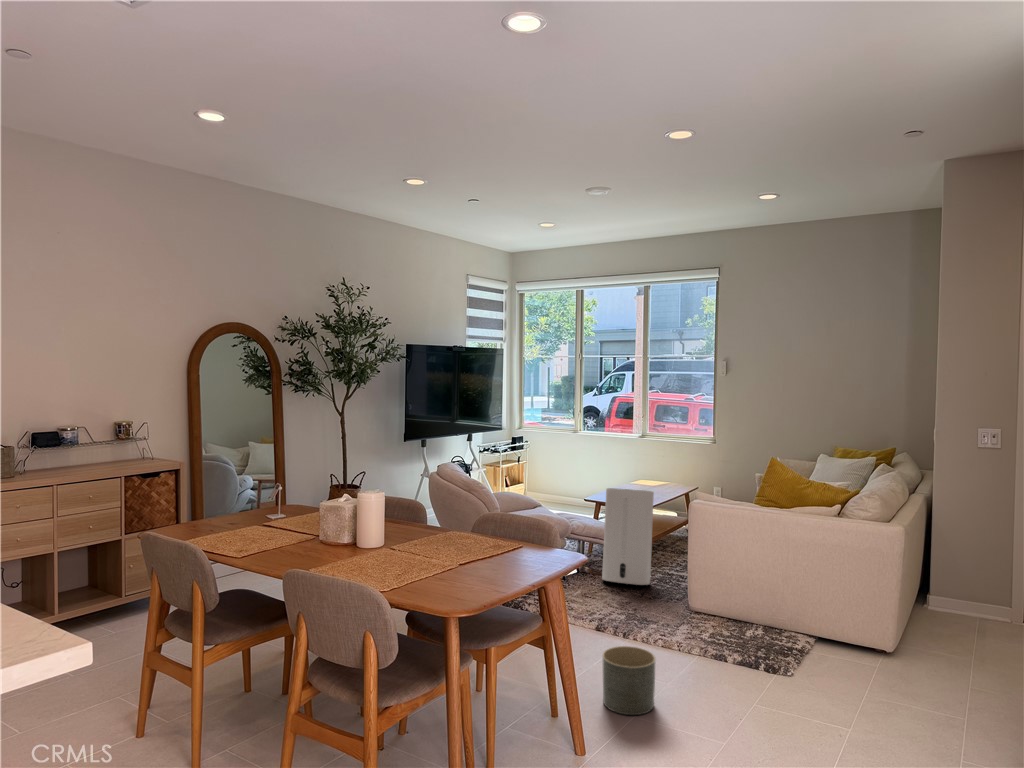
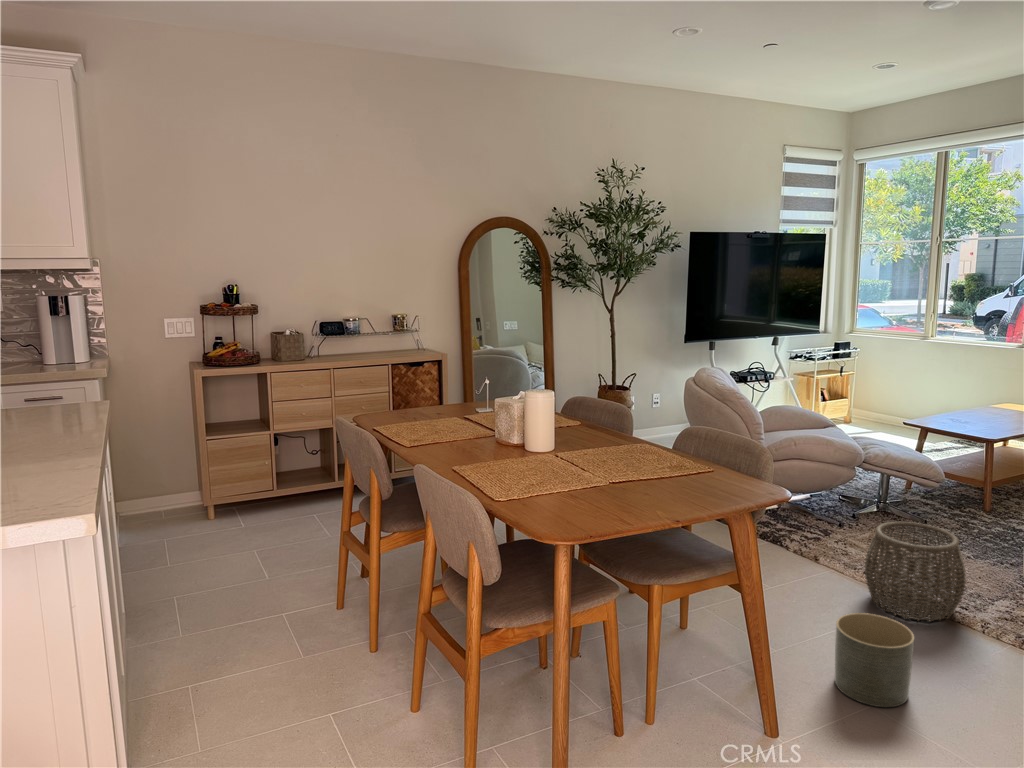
air purifier: present [602,488,654,585] -> none [906,408,994,538]
woven basket: none [596,575,664,650] -> present [864,522,966,622]

